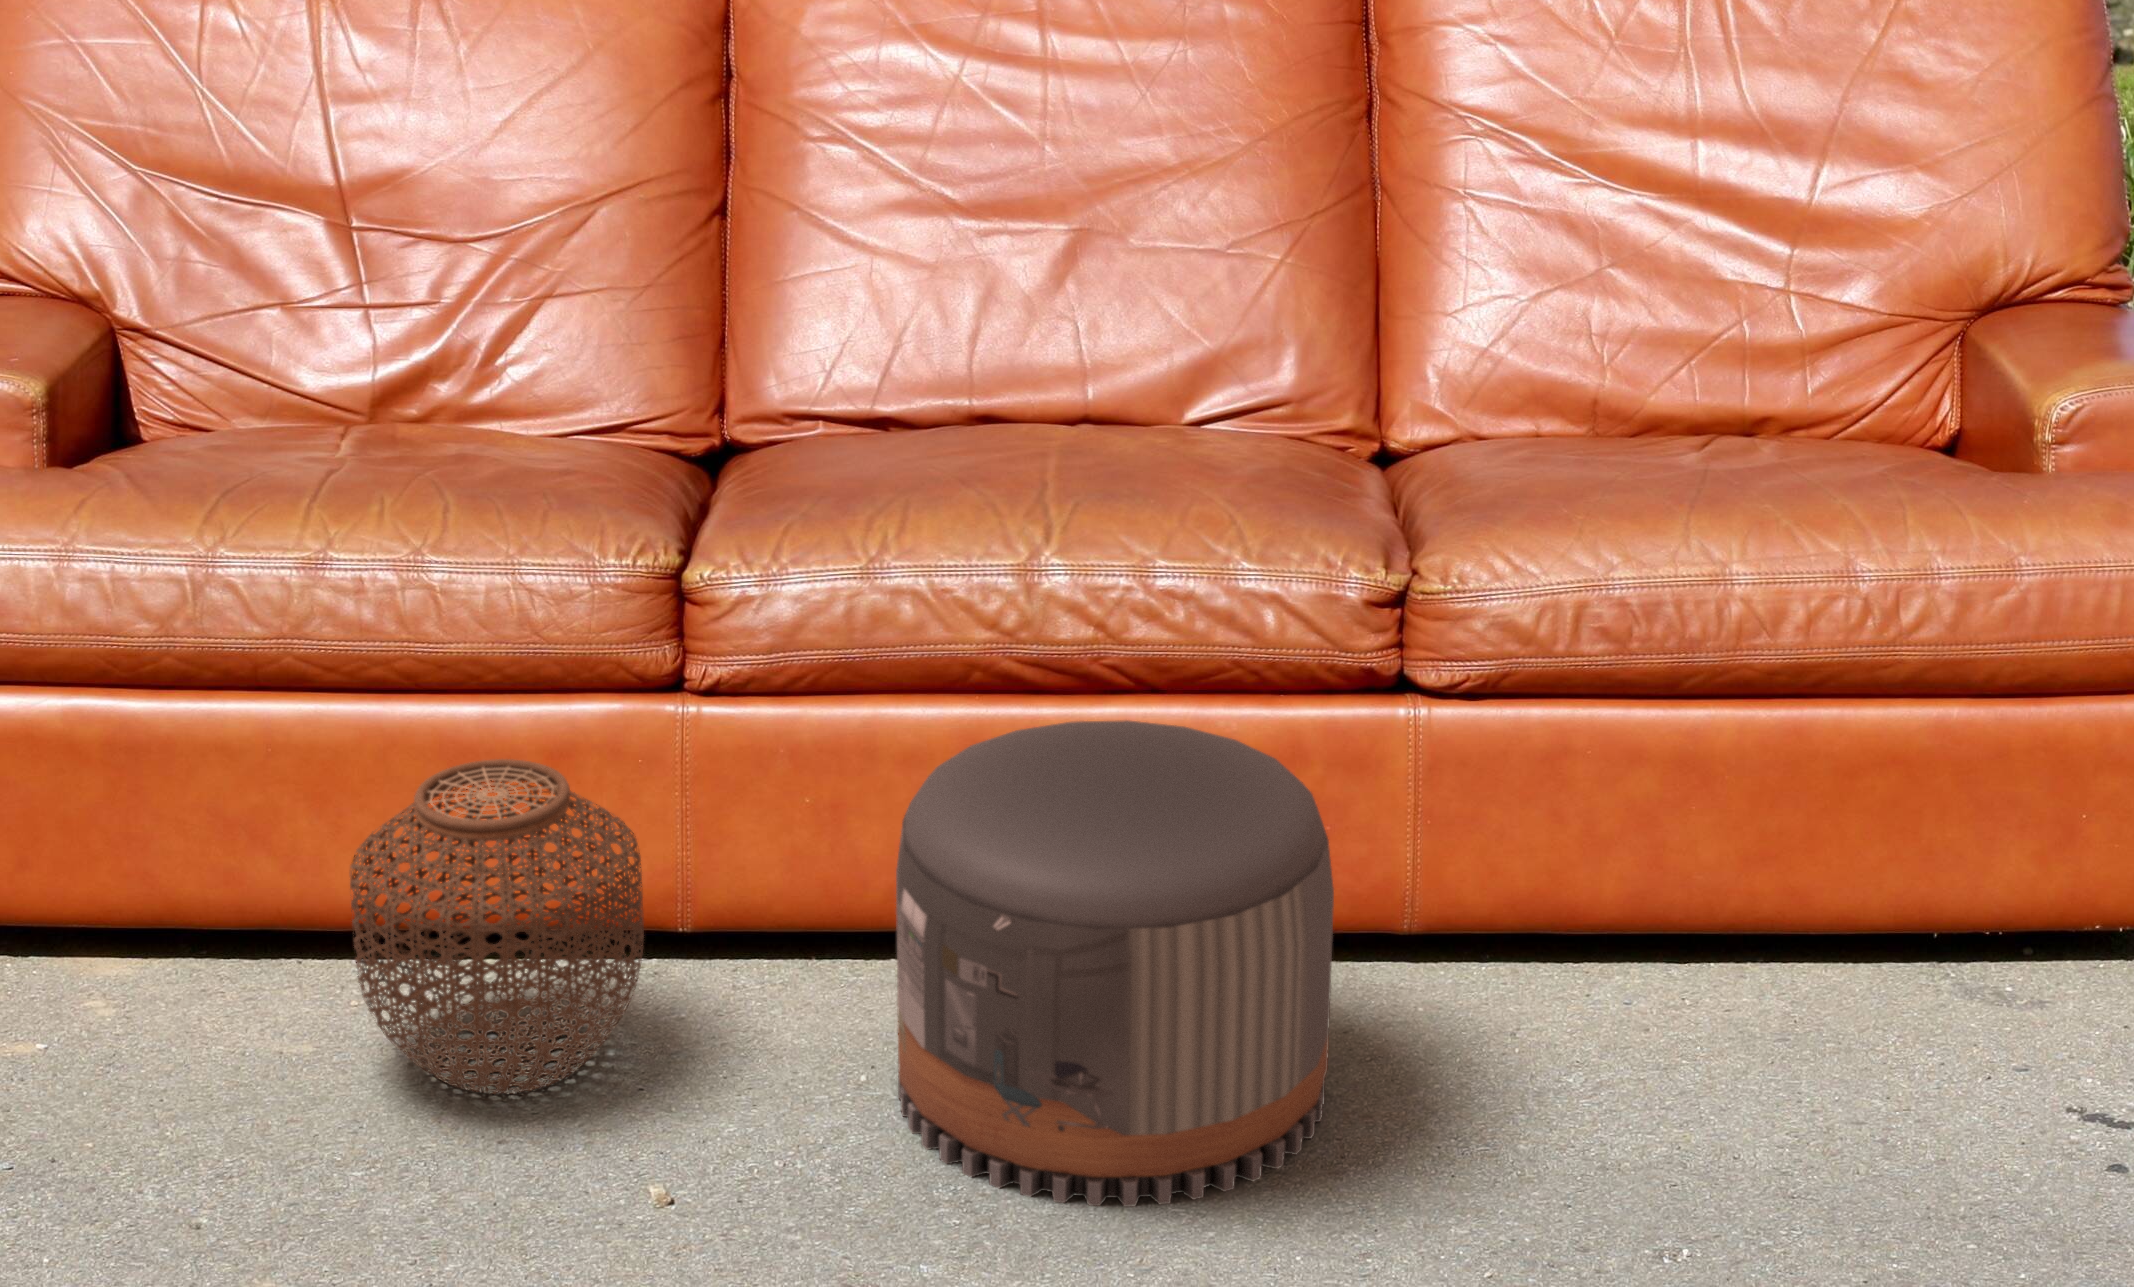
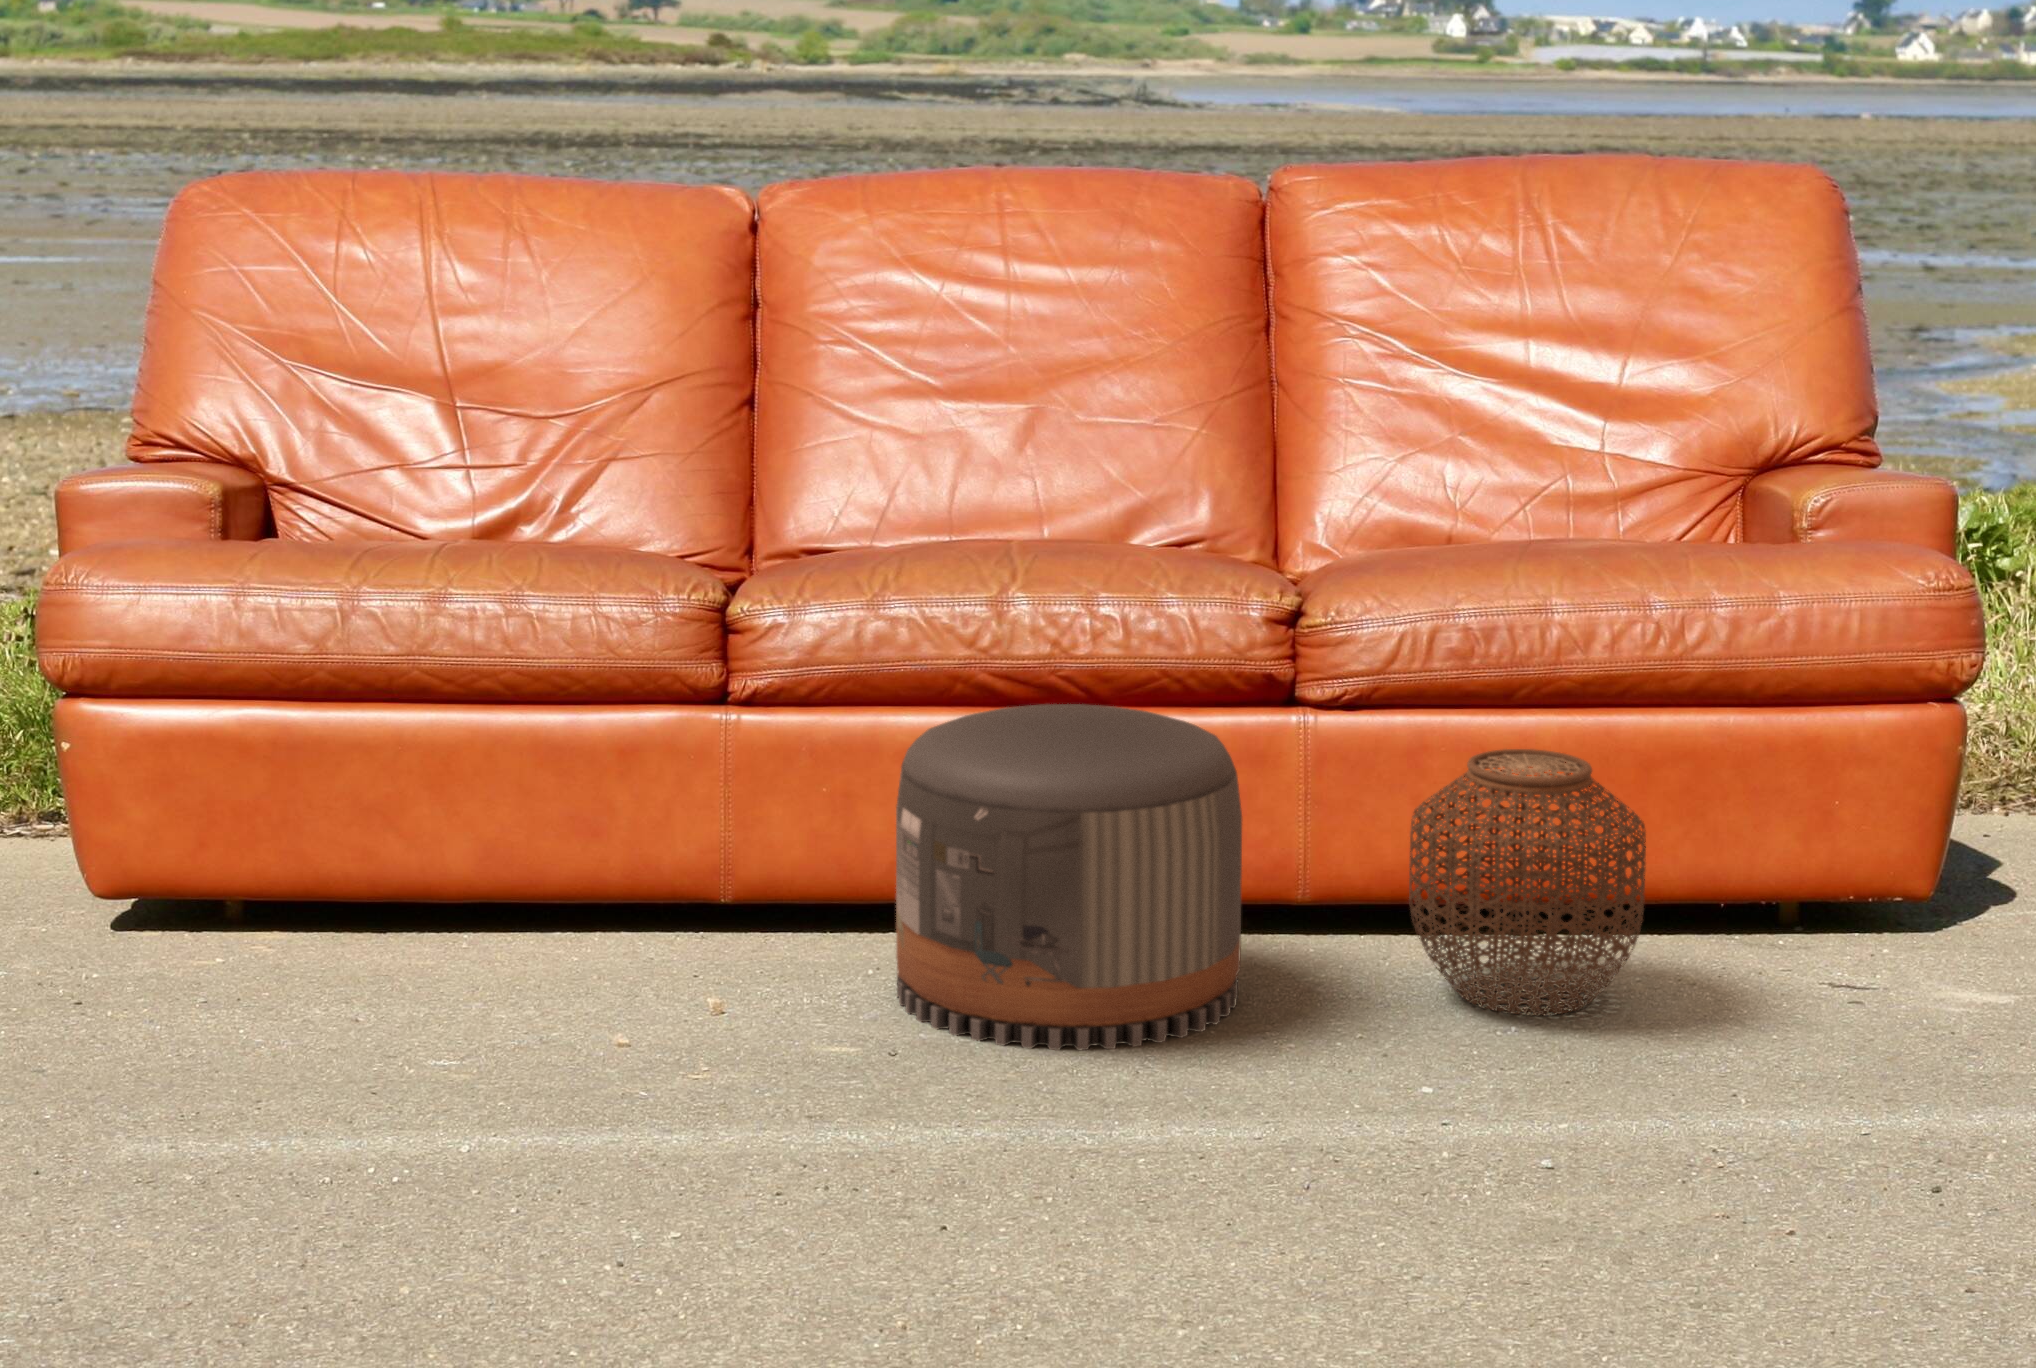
woven basket: present [350,759,644,1094] -> present [1409,749,1646,1015]

